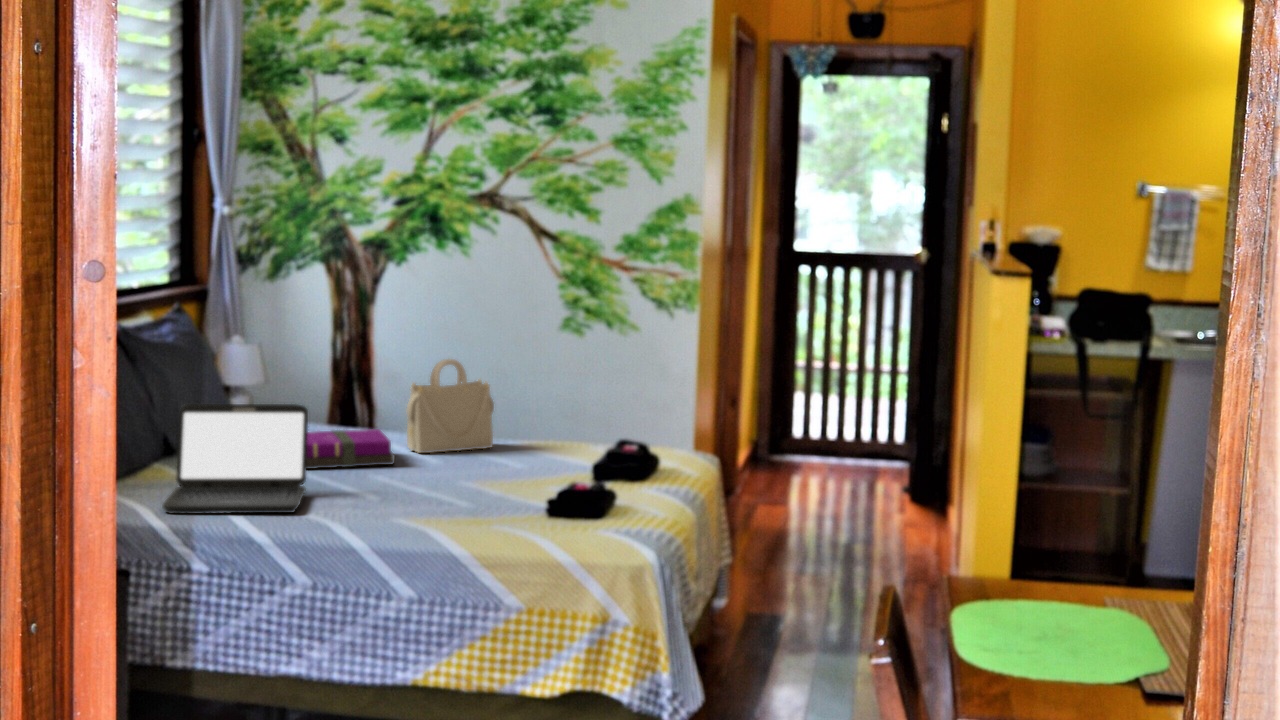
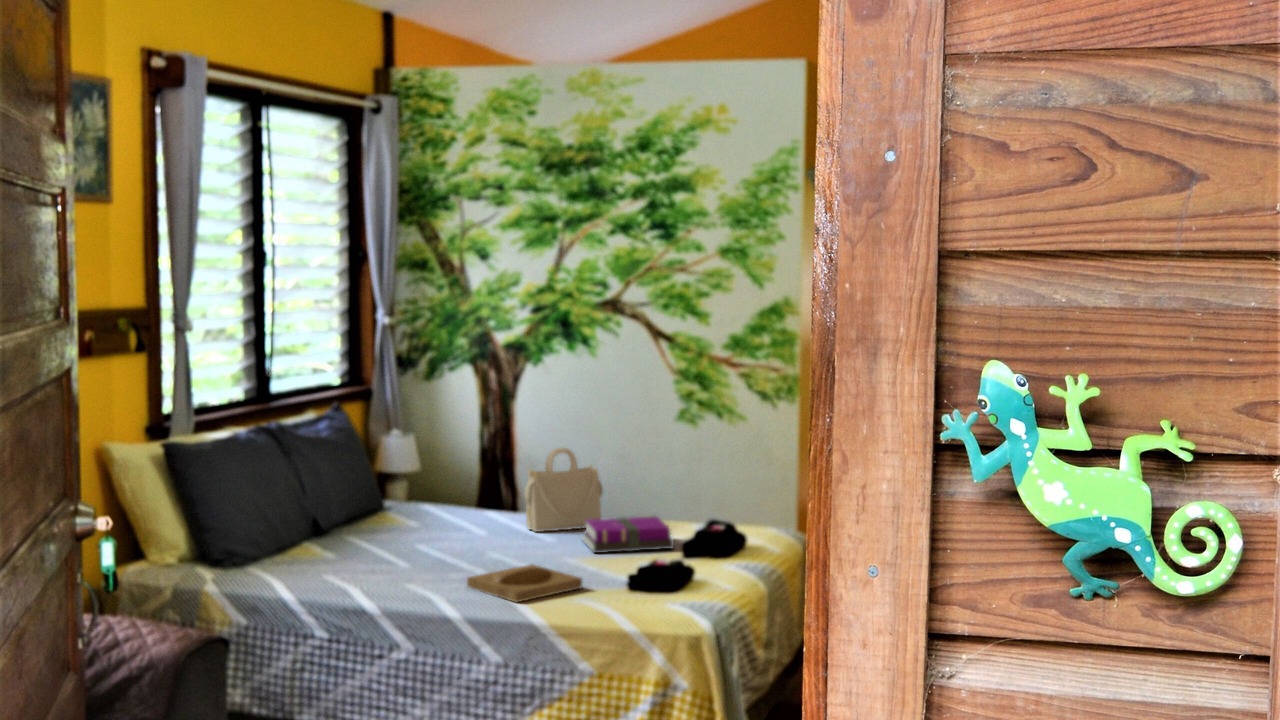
laptop: present [162,404,308,514] -> none [297,490,426,586]
notebook: present [307,429,395,469] -> present [583,516,674,553]
tray: none [363,488,495,531] -> present [467,564,582,602]

